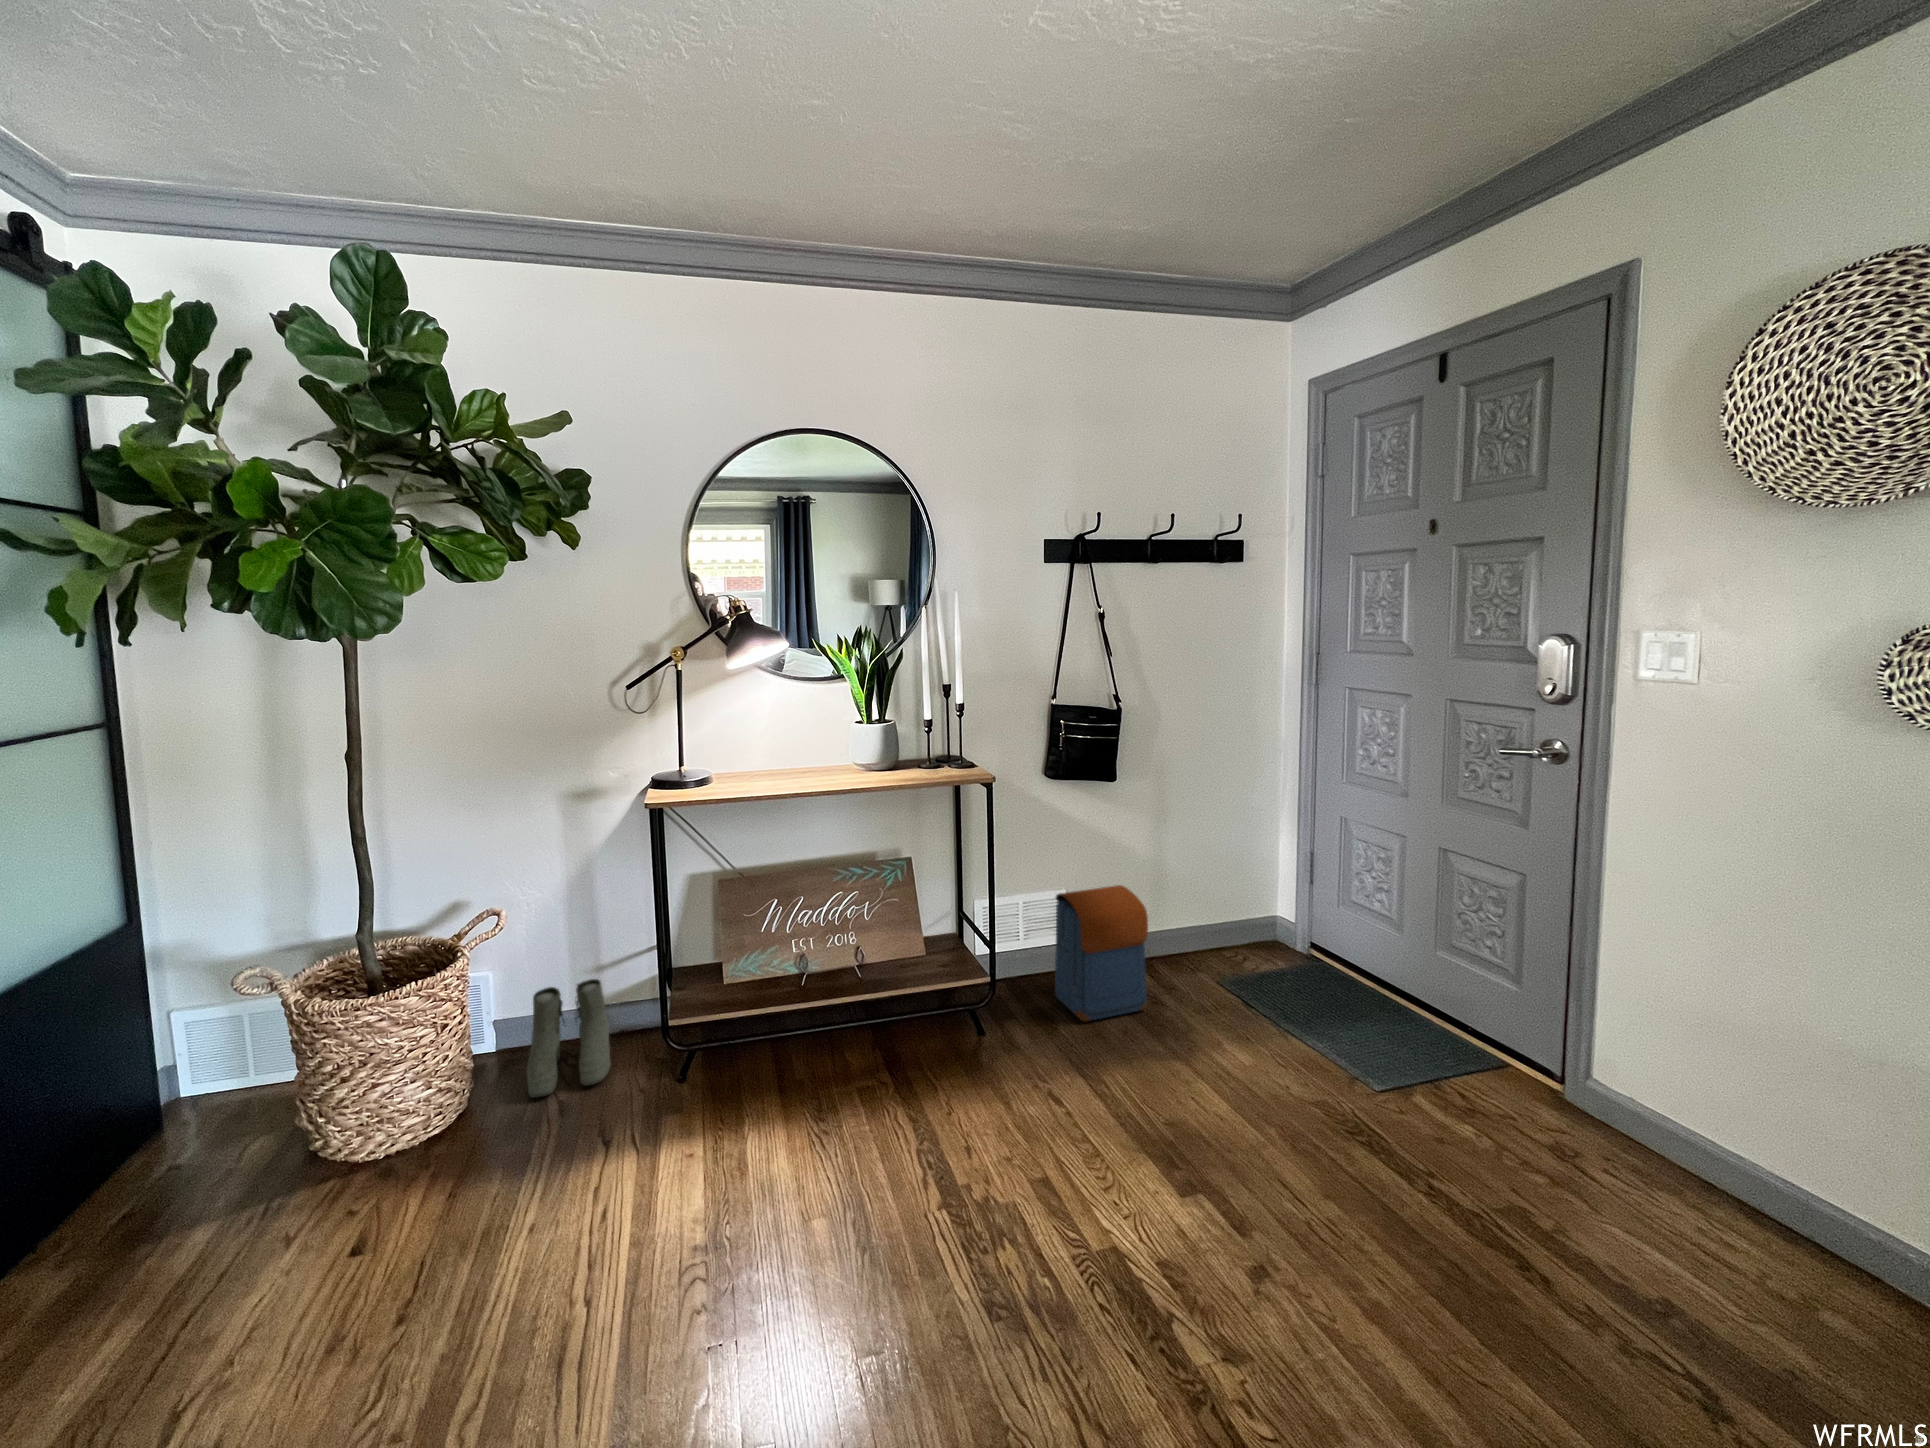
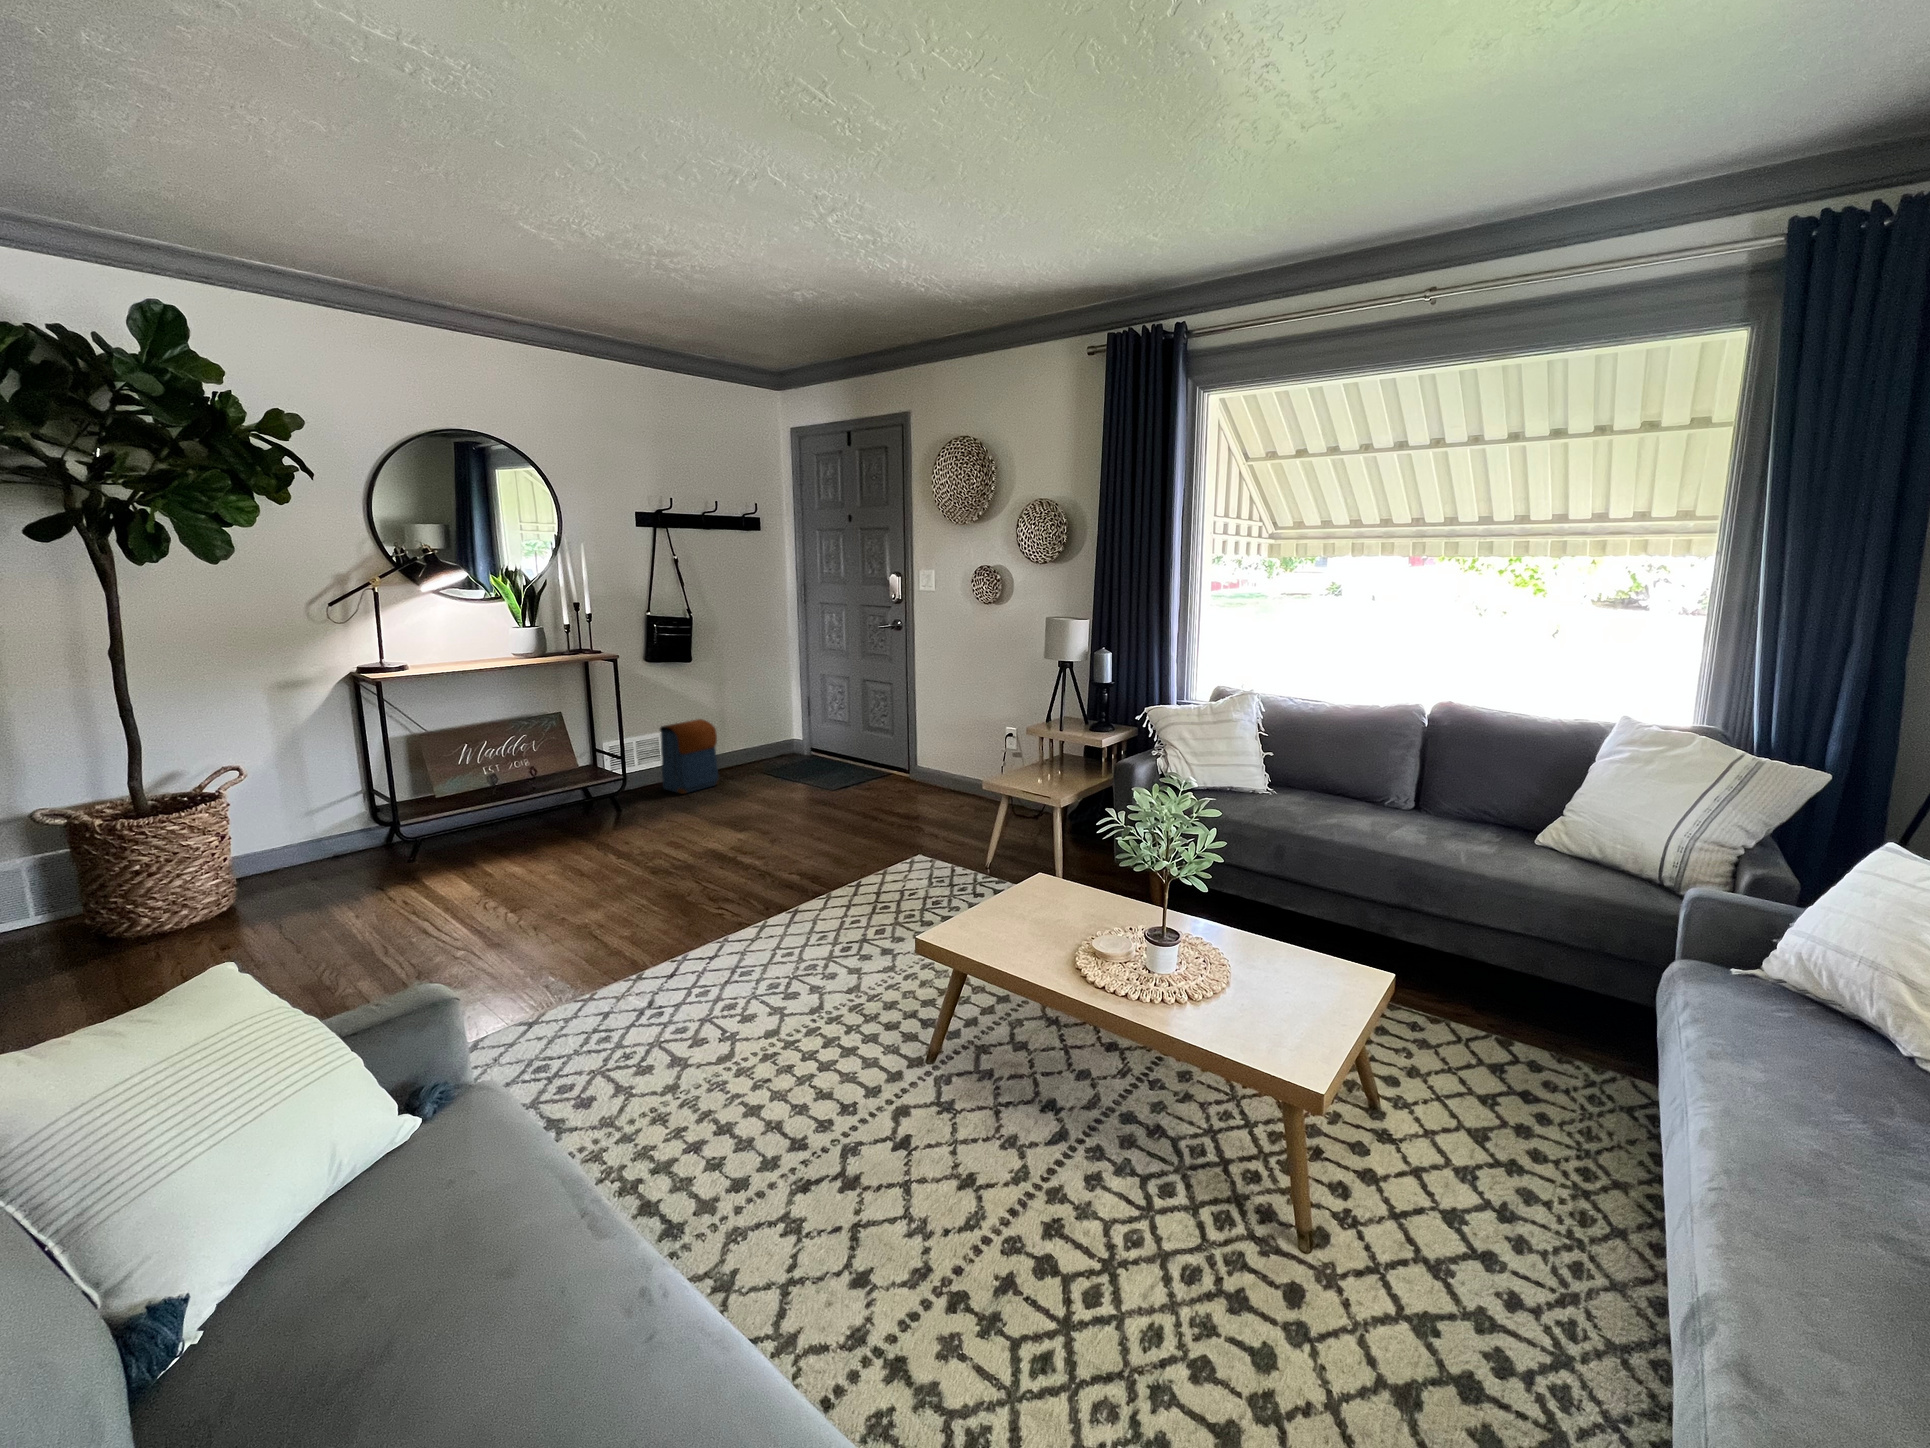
boots: present [527,979,611,1098] -> none [267,814,346,887]

